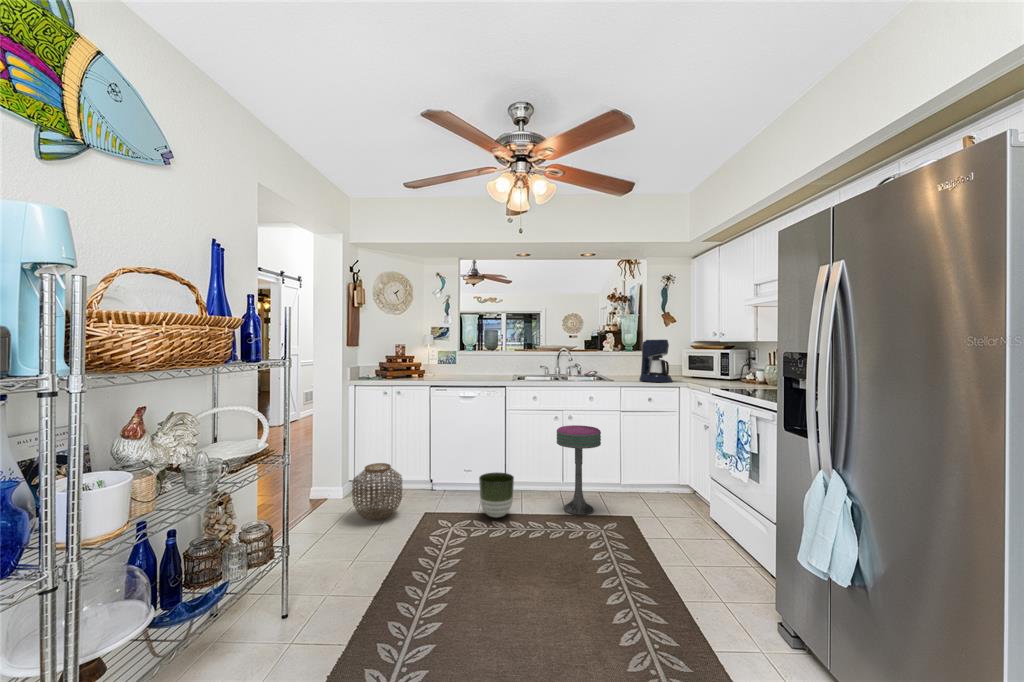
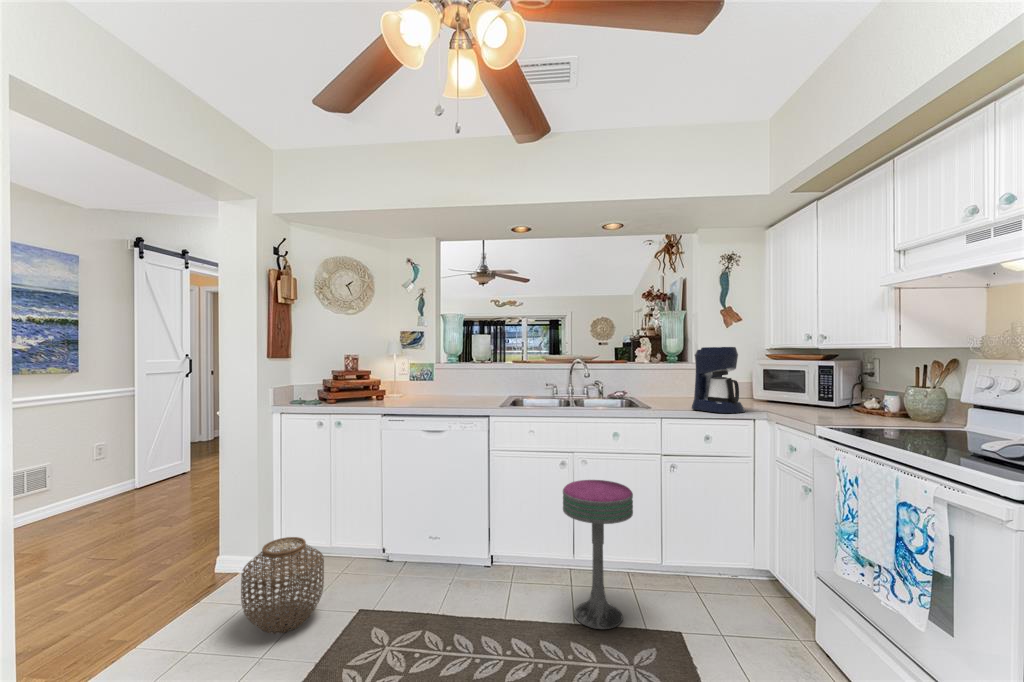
planter: present [479,473,514,518] -> none [438,554,494,633]

